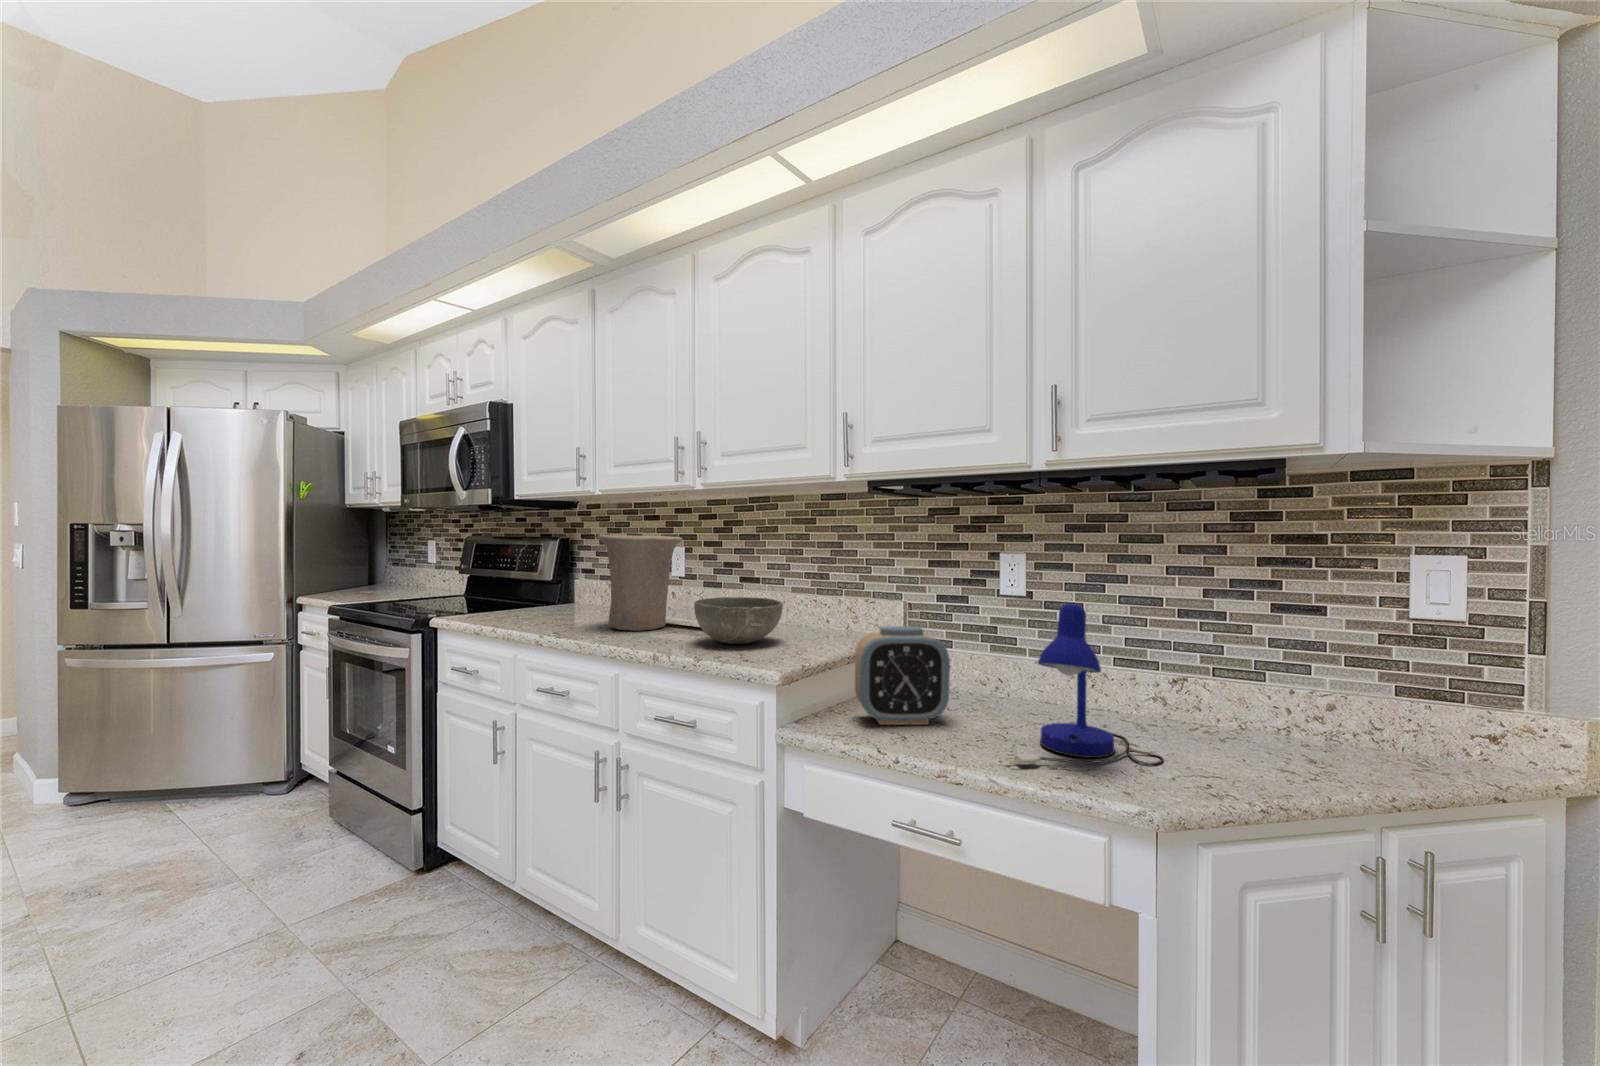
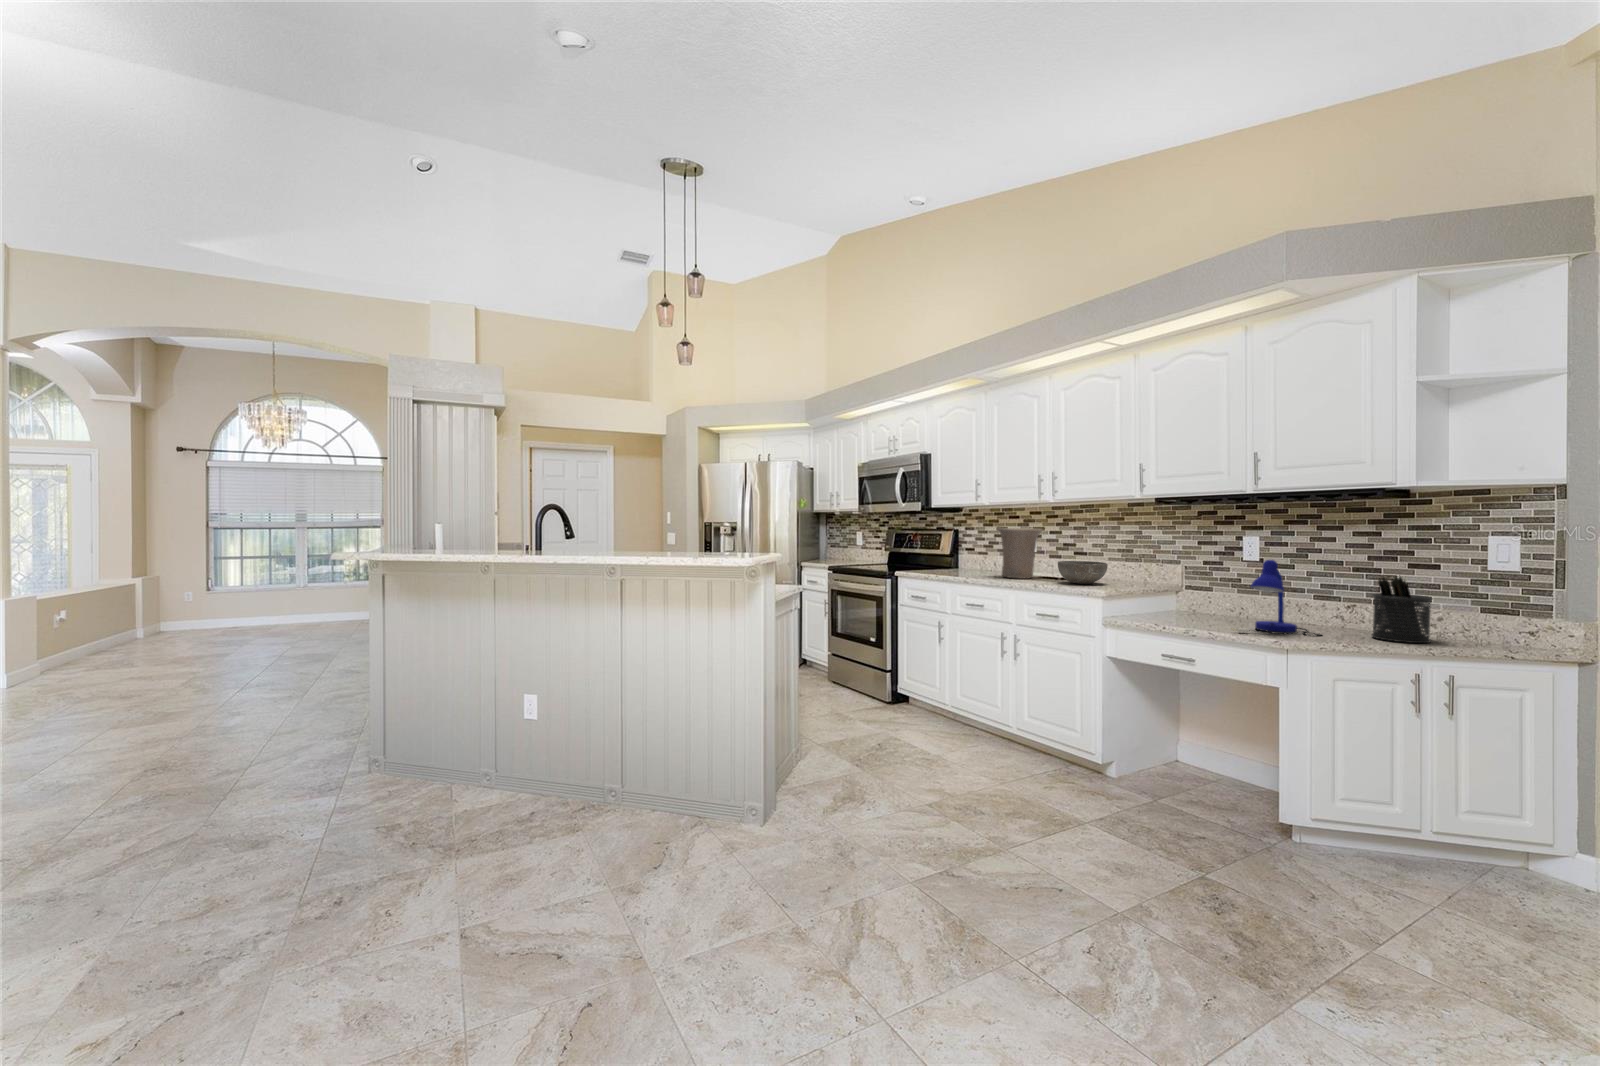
alarm clock: present [855,626,950,725] -> none [1152,573,1206,622]
pen holder: none [1240,631,1352,777] -> present [1372,577,1432,643]

